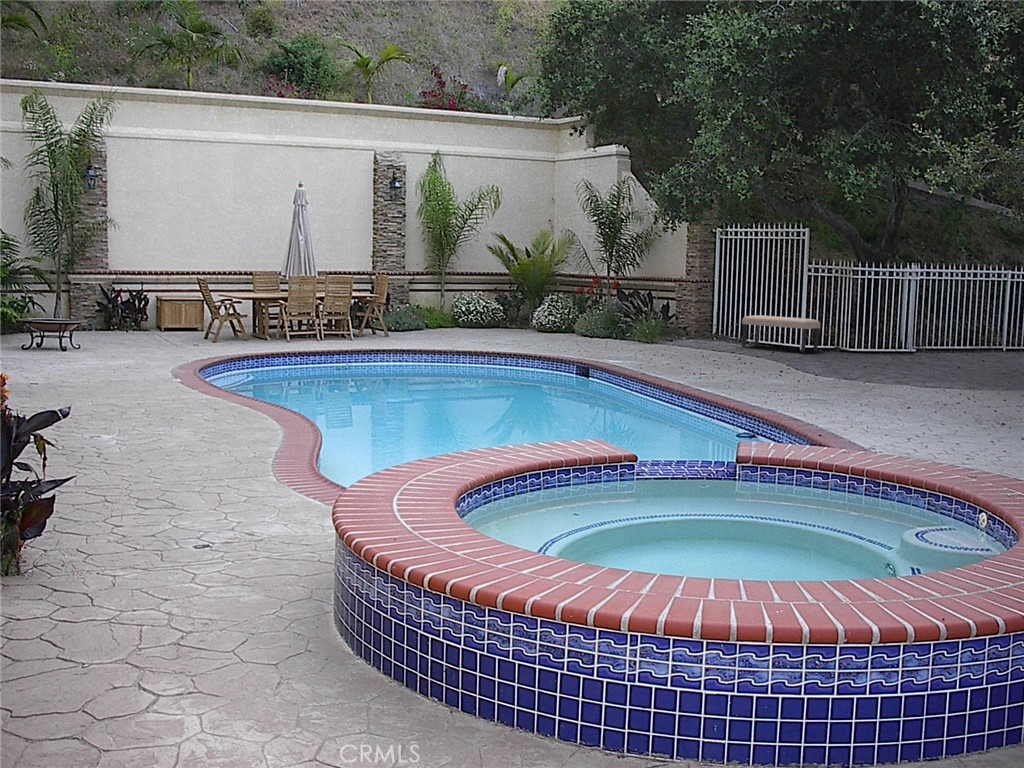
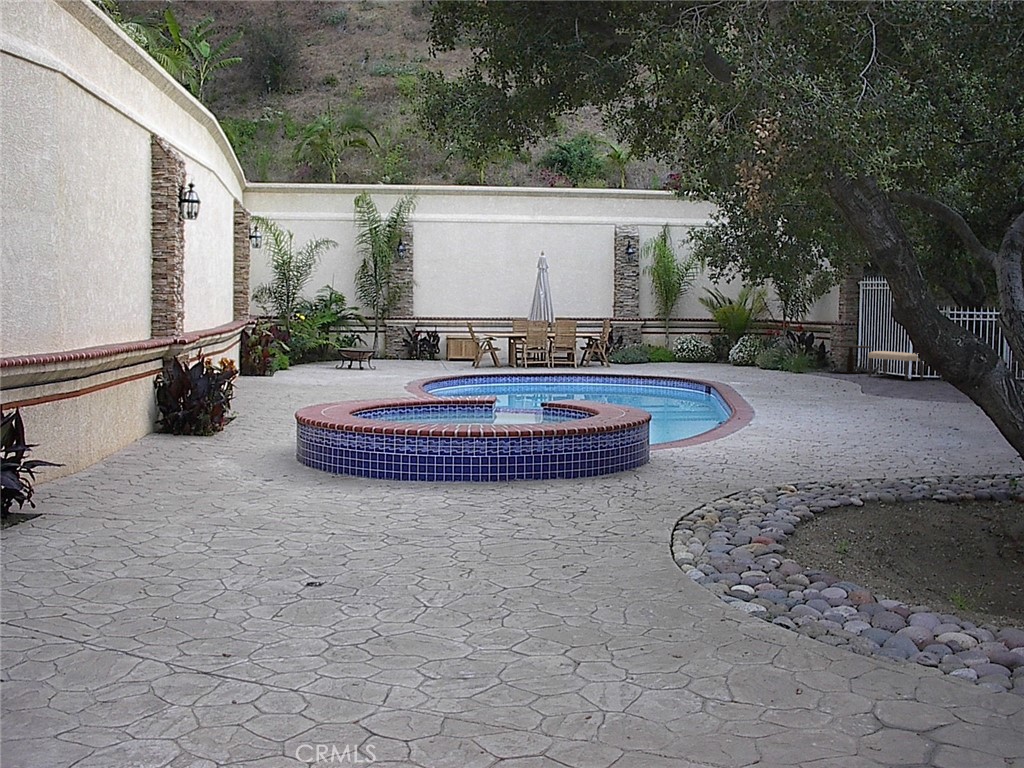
side table: none [681,307,731,342] -> present [831,345,872,373]

